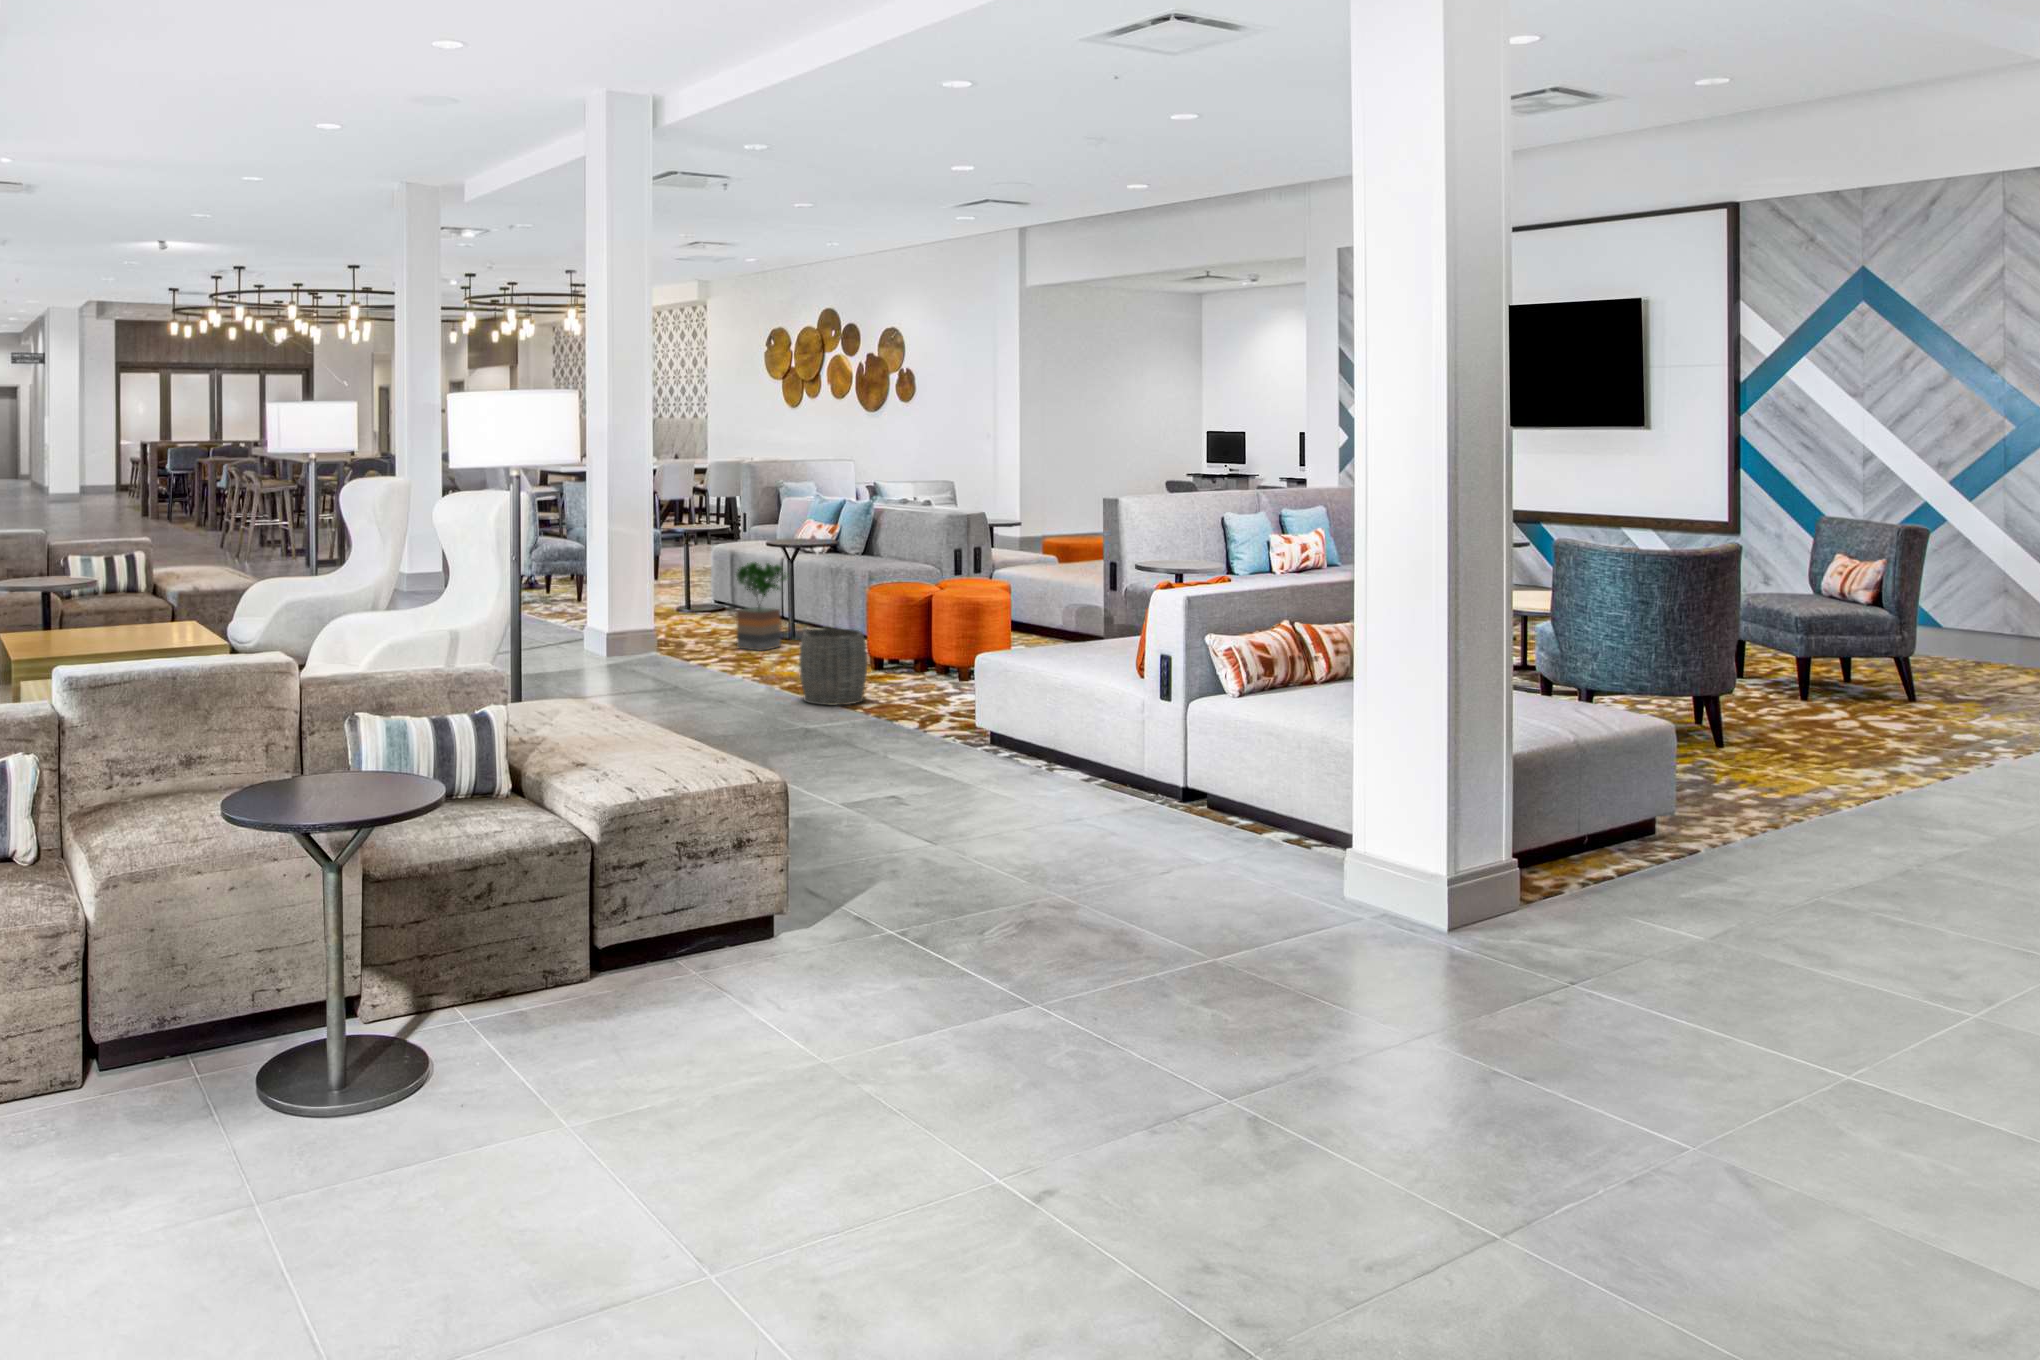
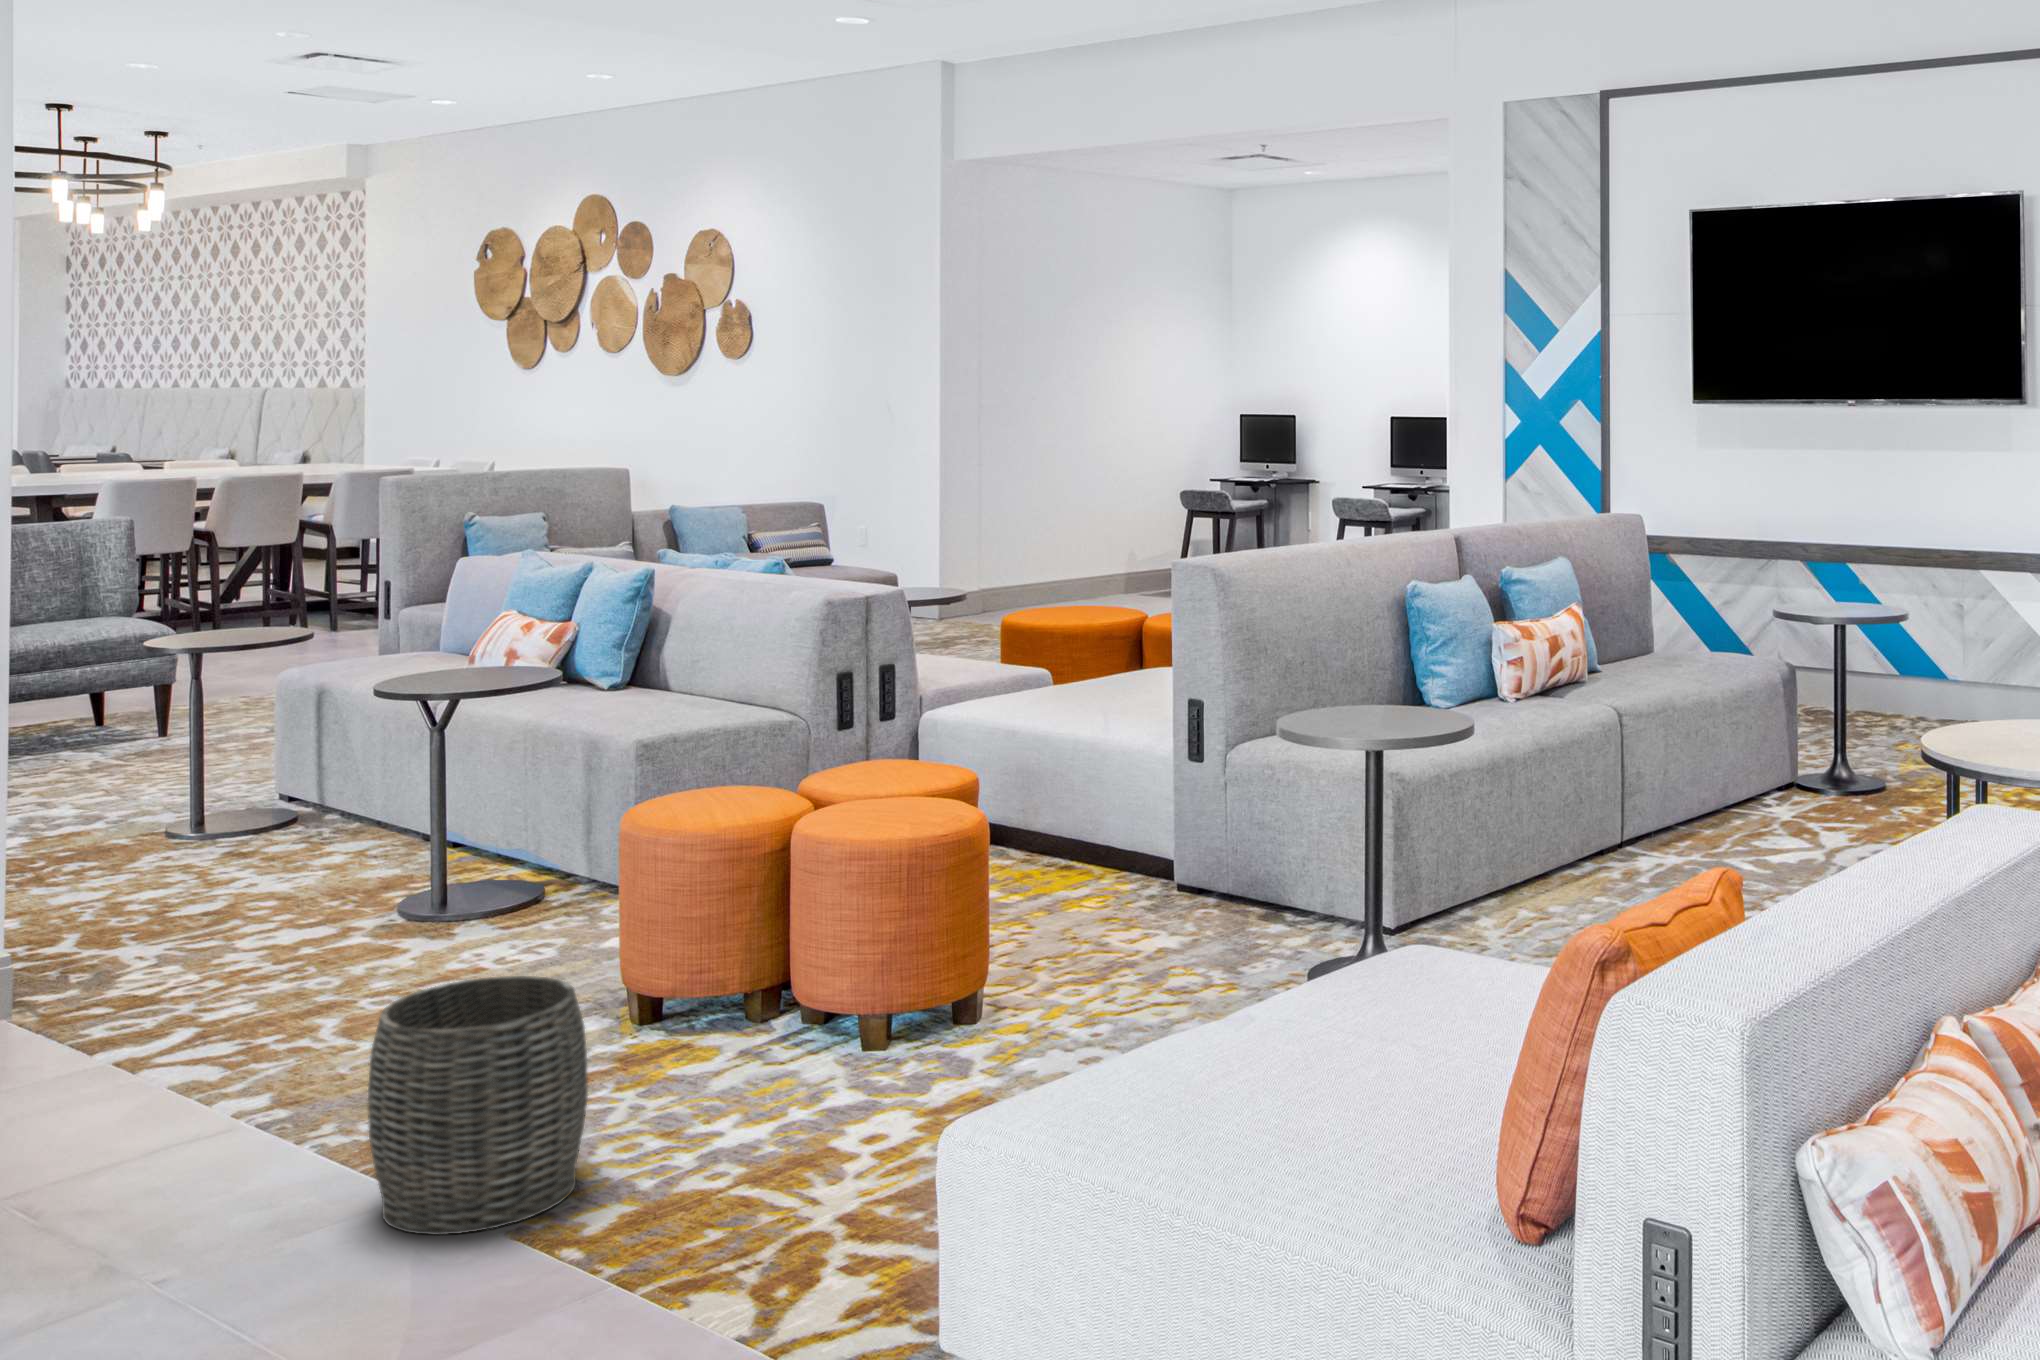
potted tree: present [736,562,788,651] -> none [251,739,417,973]

